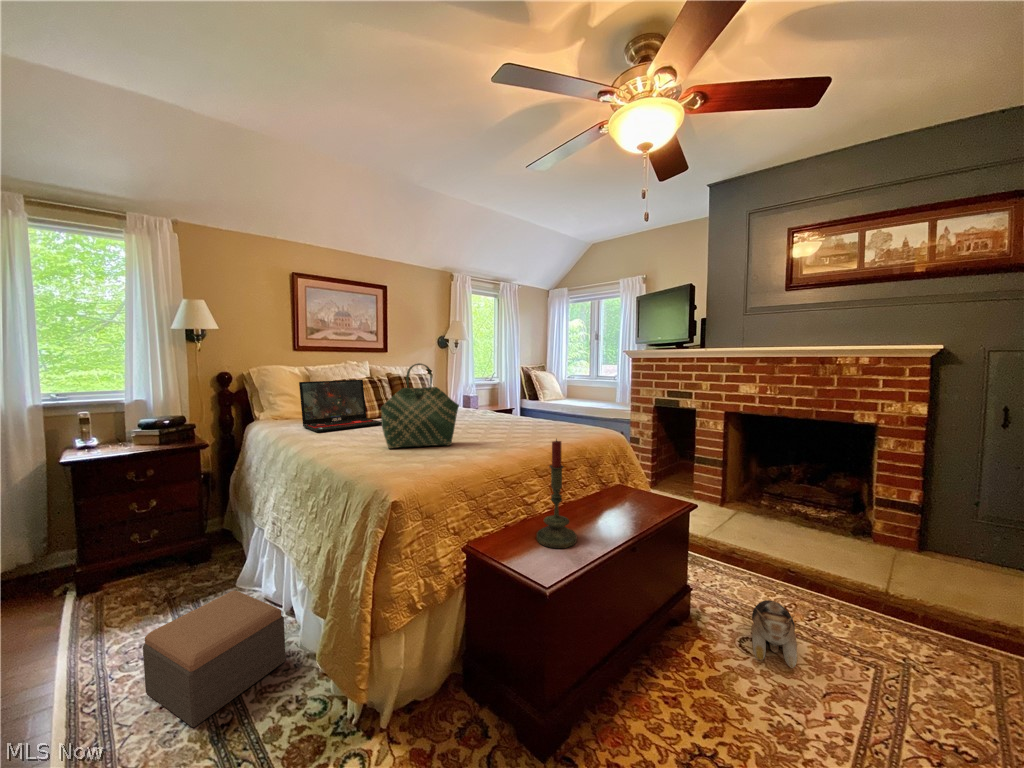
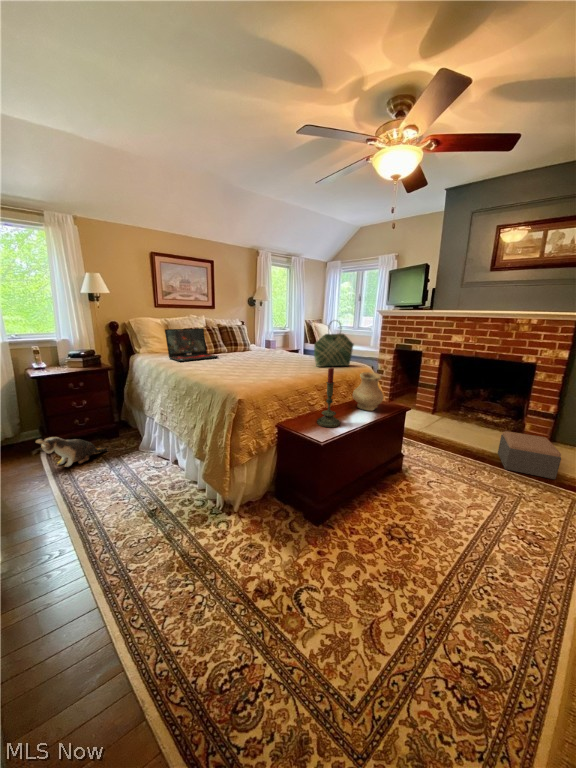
tote bag: present [381,363,459,449] -> present [314,322,354,367]
vase: none [596,445,648,511] -> present [353,372,383,411]
footstool: present [143,591,286,727] -> present [498,431,561,479]
plush toy: present [752,600,797,668] -> present [36,437,107,467]

